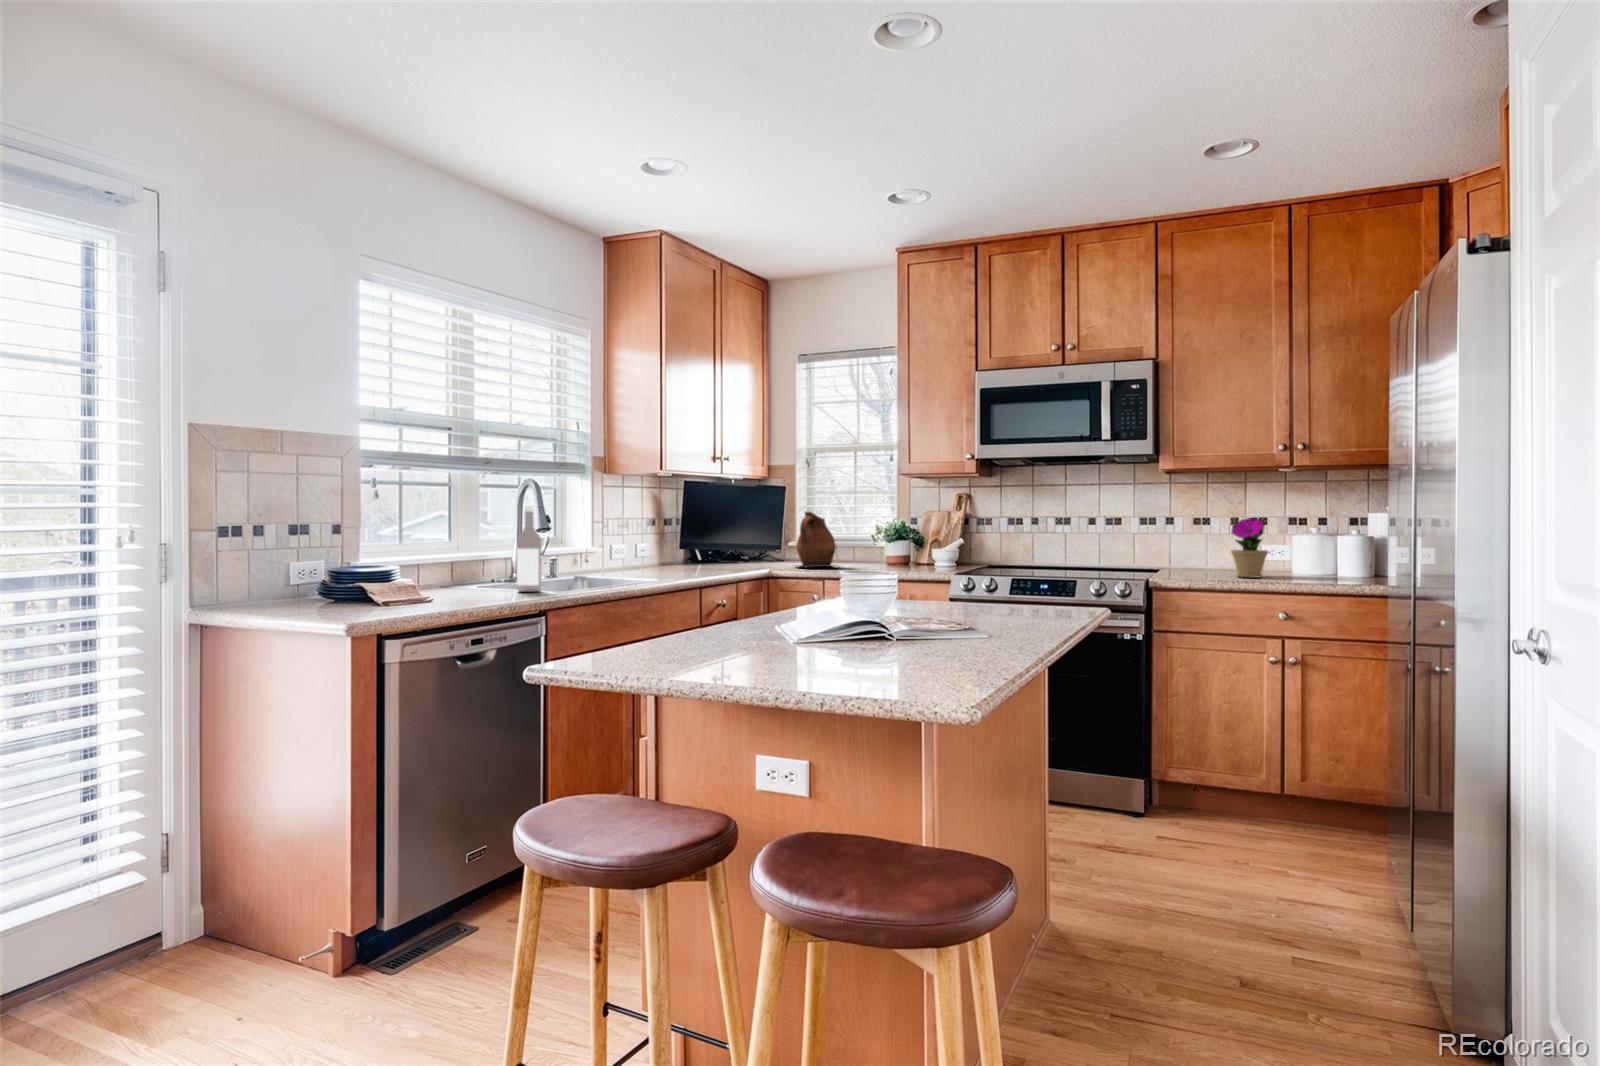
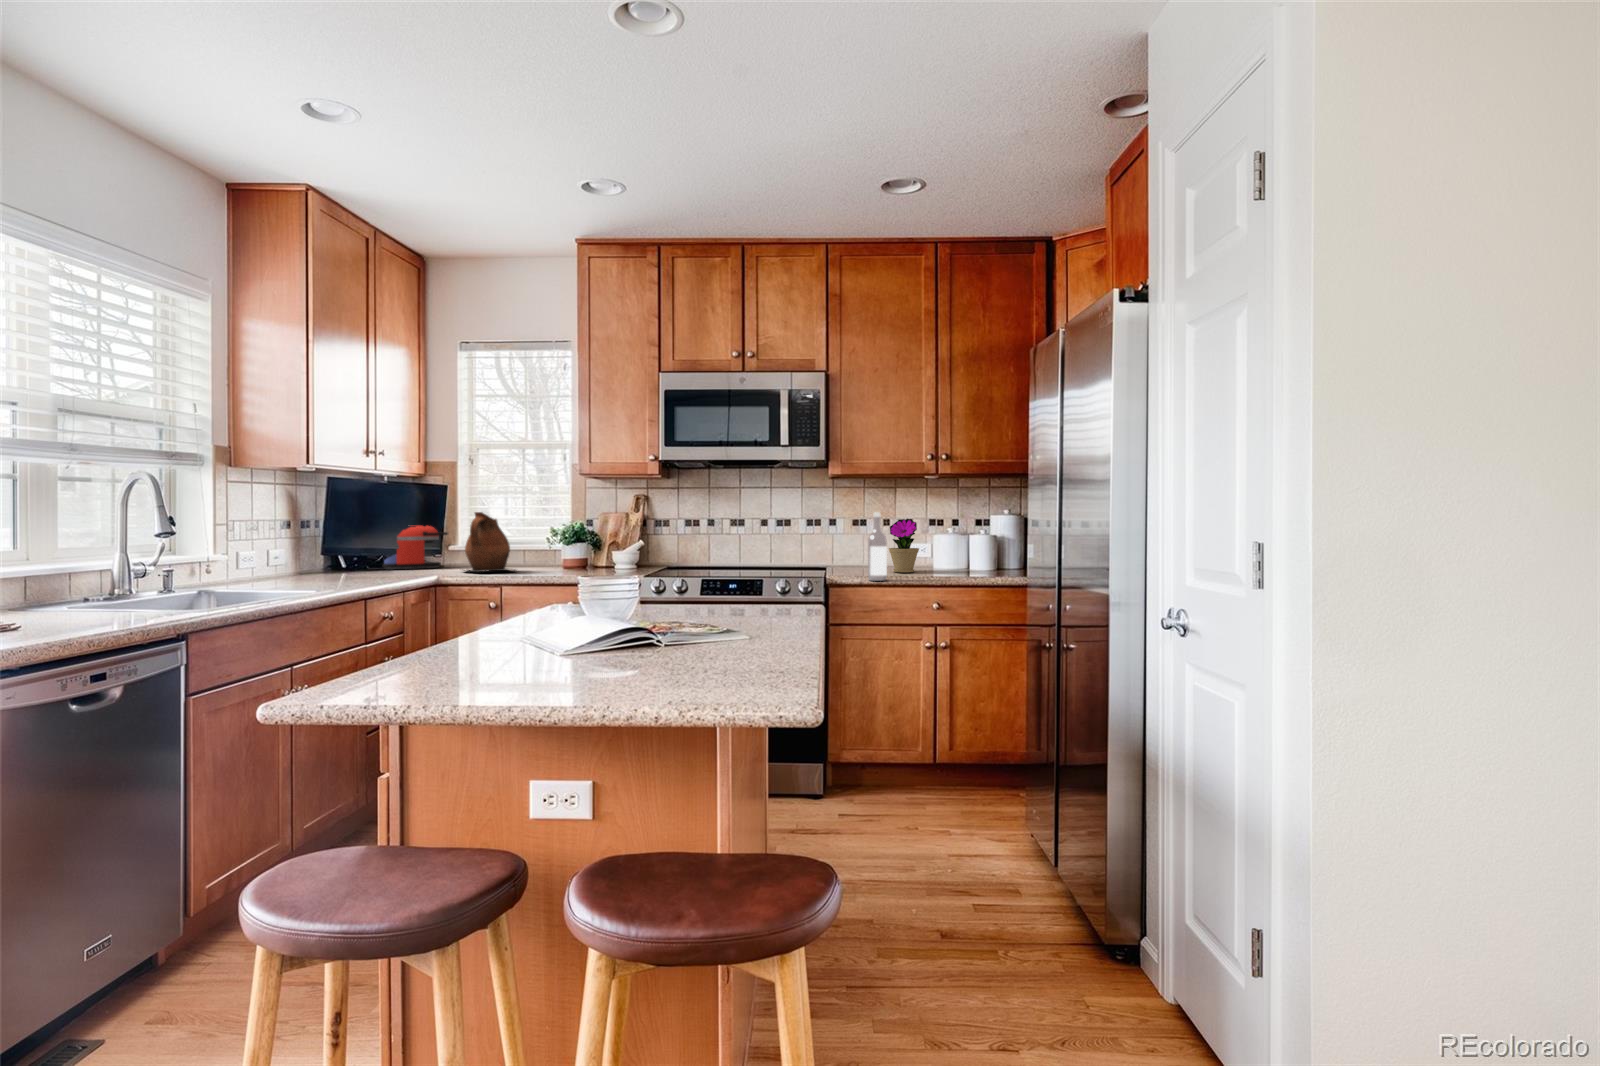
wine bottle: present [517,506,541,592] -> present [868,512,887,581]
coffee maker: none [730,525,785,564] -> present [383,526,448,569]

